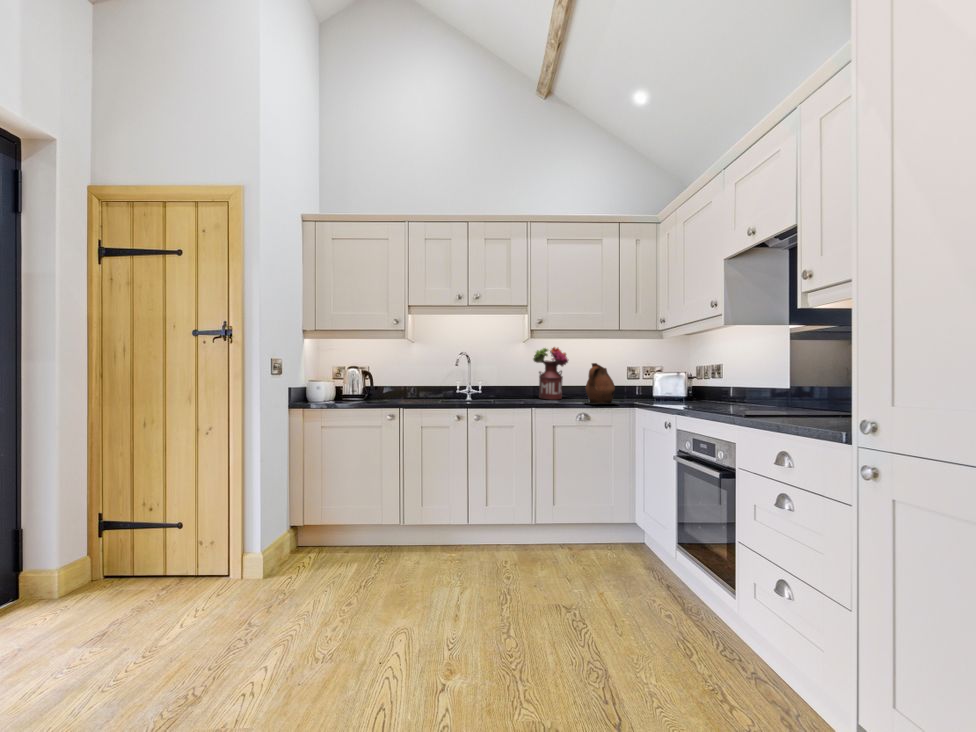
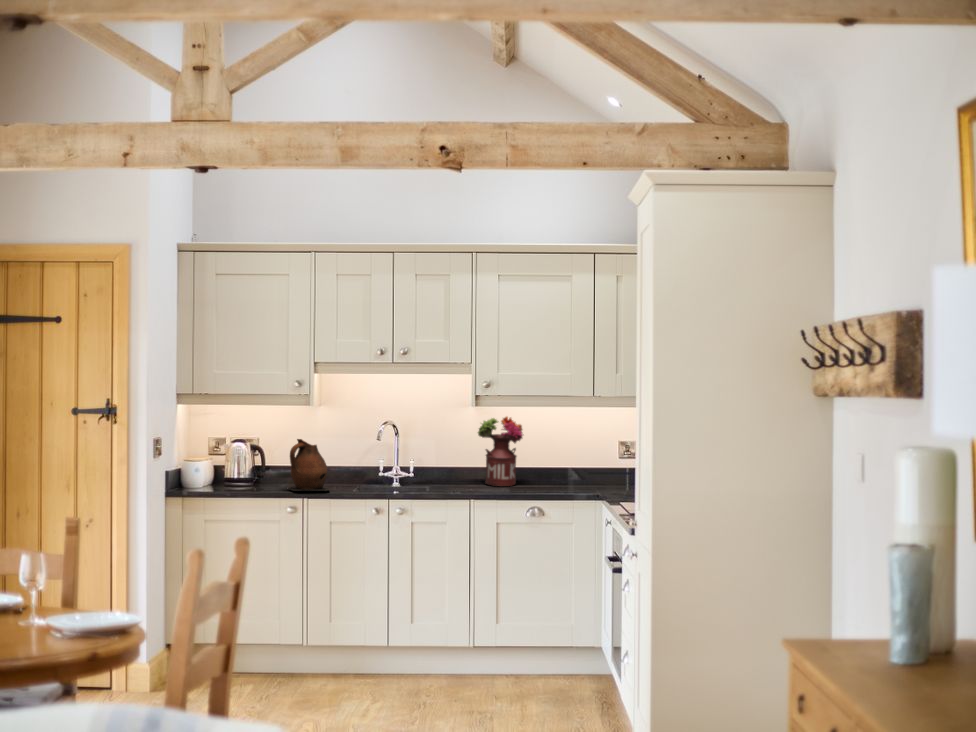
ceramic pitcher: present [585,363,618,404] -> present [290,439,330,491]

